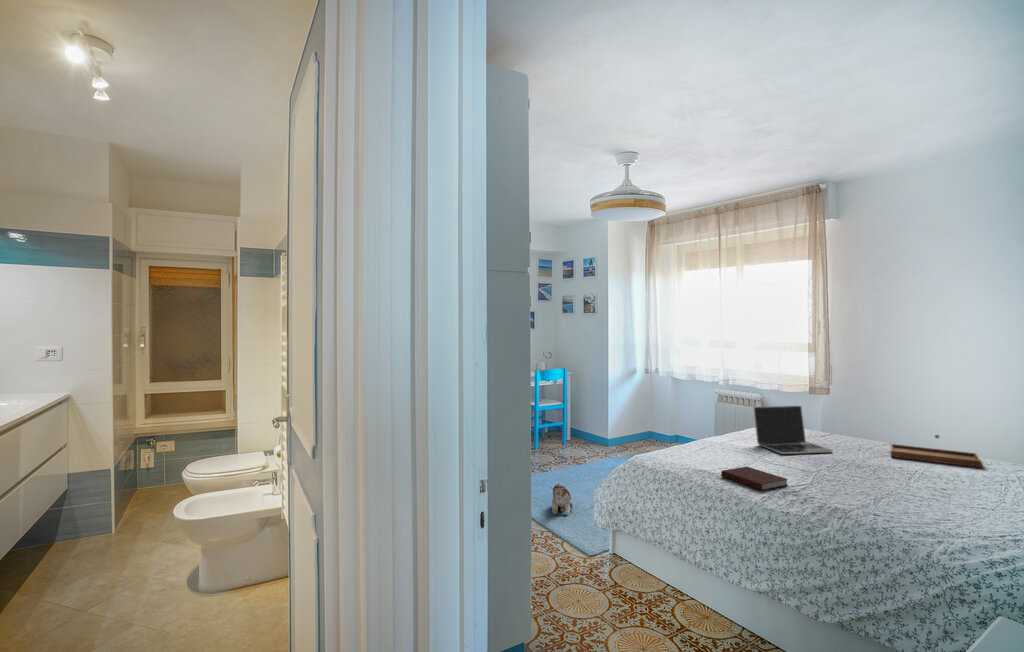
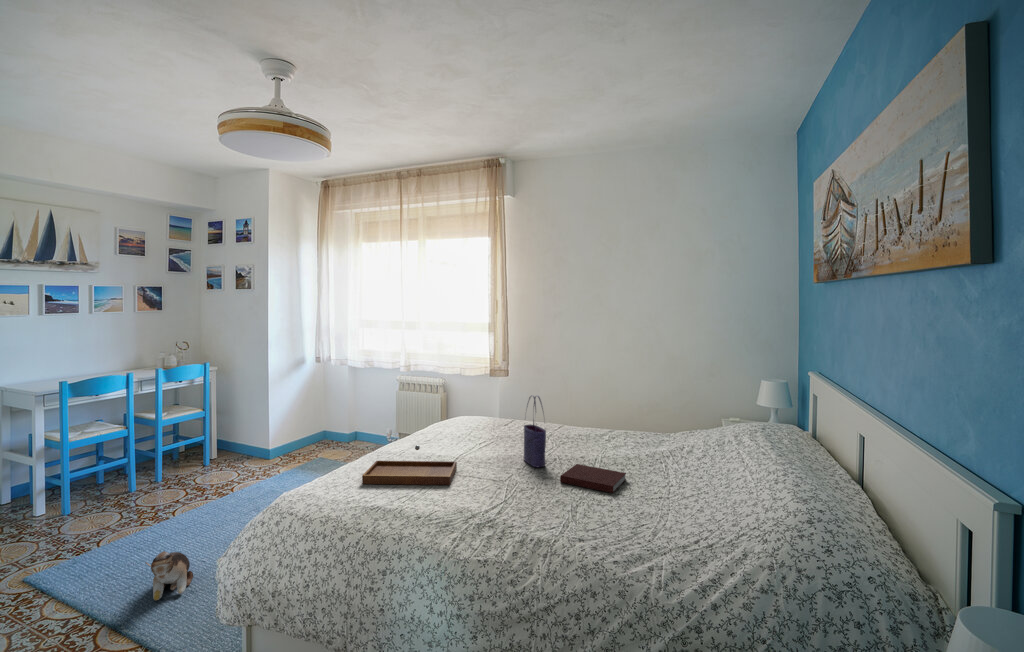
tote bag: none [836,404,858,469] -> present [524,396,546,467]
laptop: present [754,406,833,454] -> none [440,396,518,458]
tray: present [890,435,982,468] -> present [362,445,457,485]
notebook: present [721,467,788,490] -> present [560,464,626,493]

